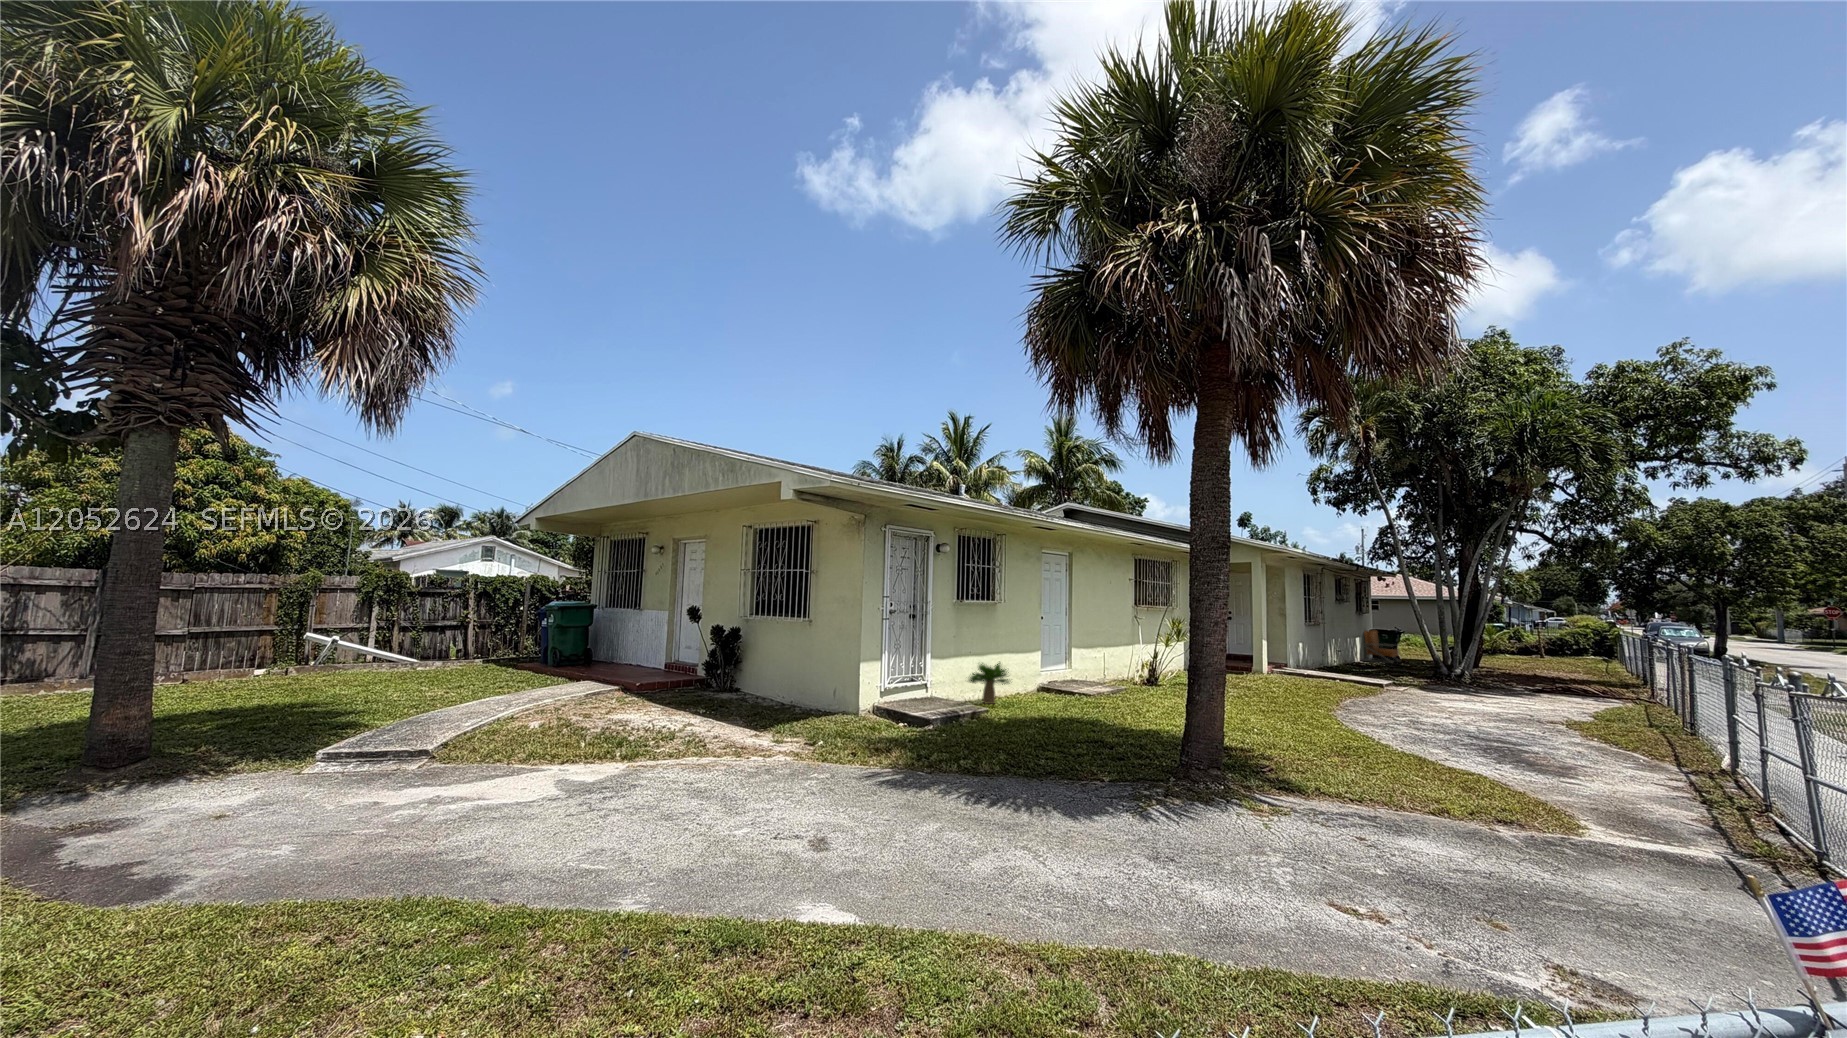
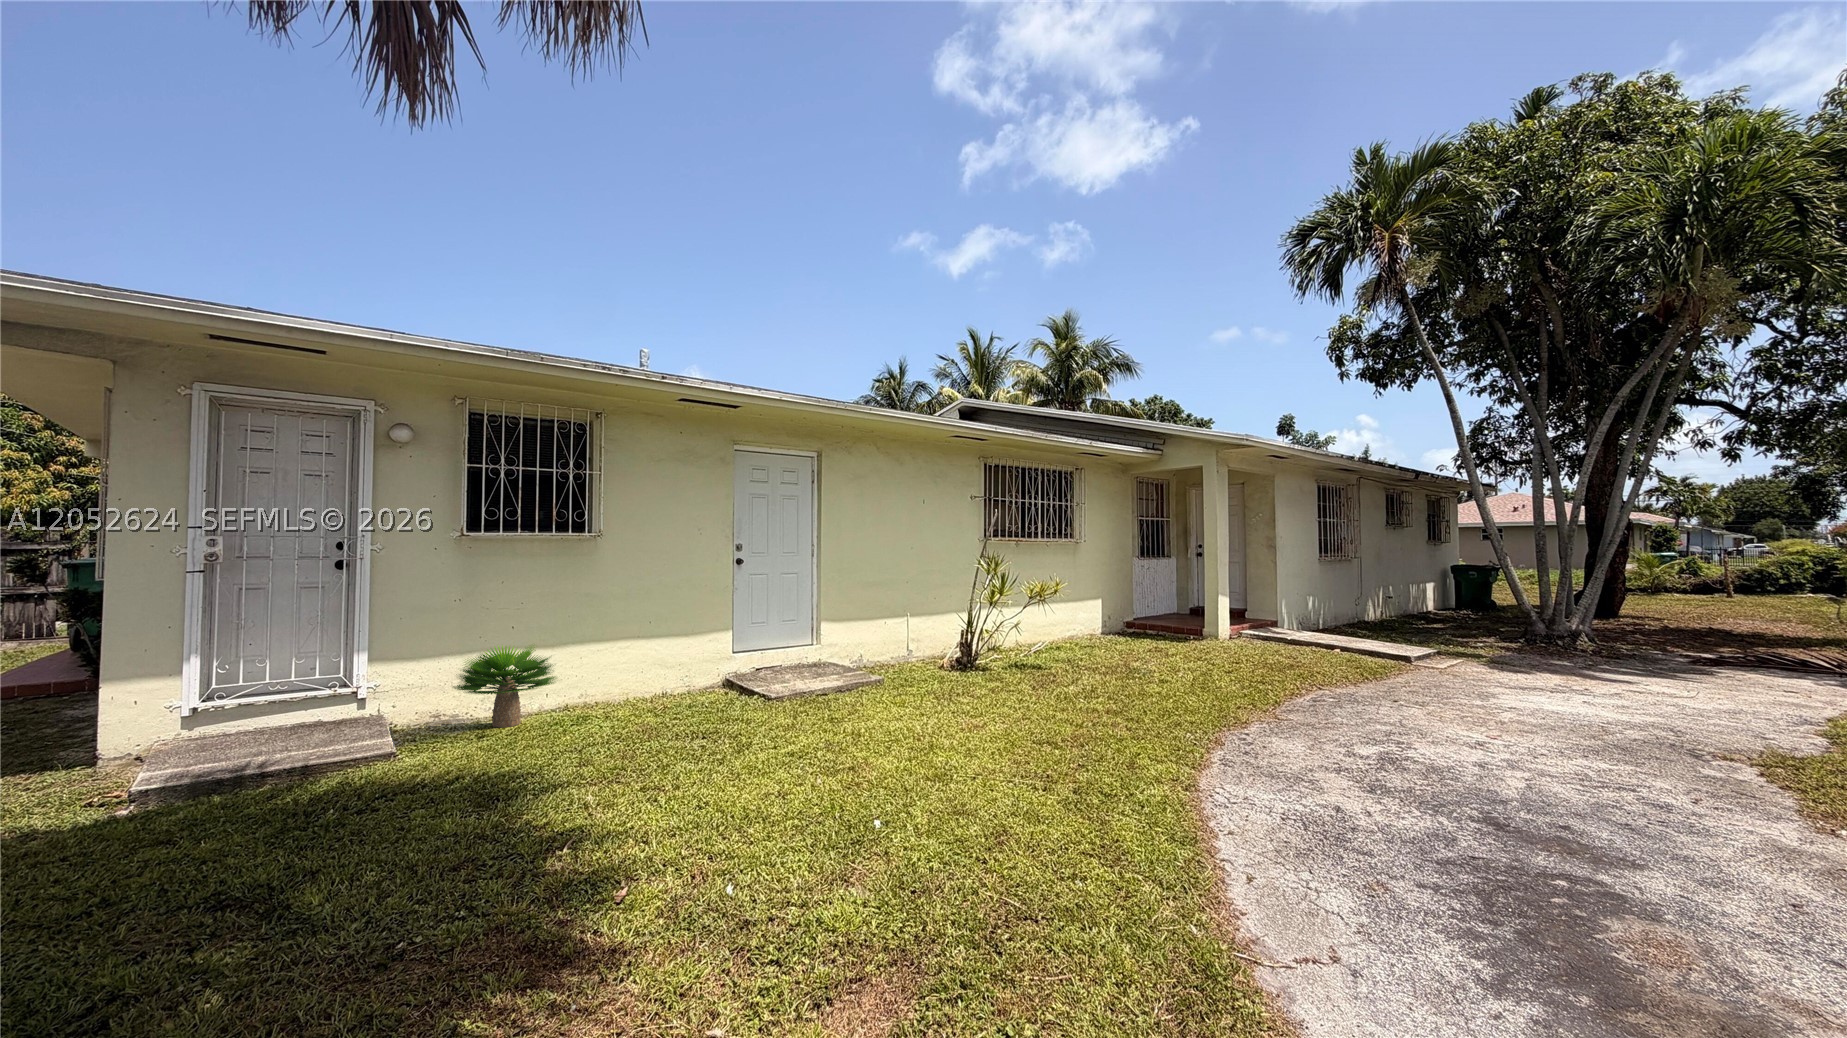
lounge chair: present [1362,630,1400,663] -> none [1428,566,1492,613]

